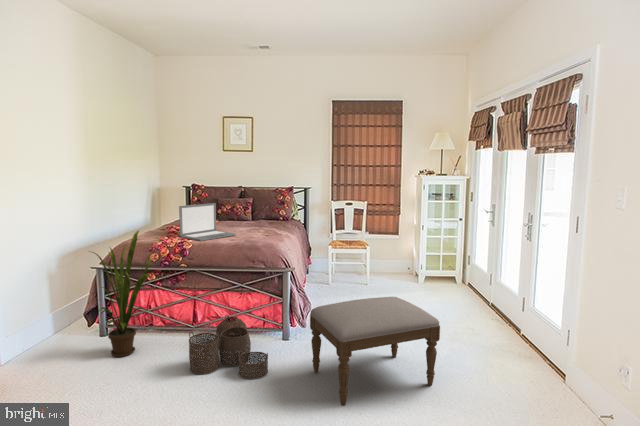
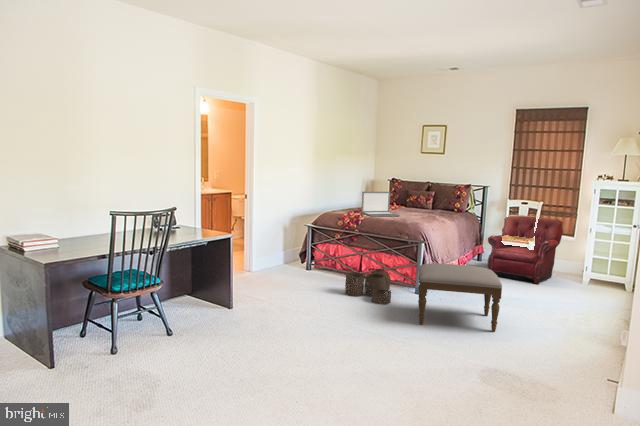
armchair: none [327,216,396,292] -> present [488,215,563,284]
house plant: present [92,231,152,357] -> none [302,205,340,281]

